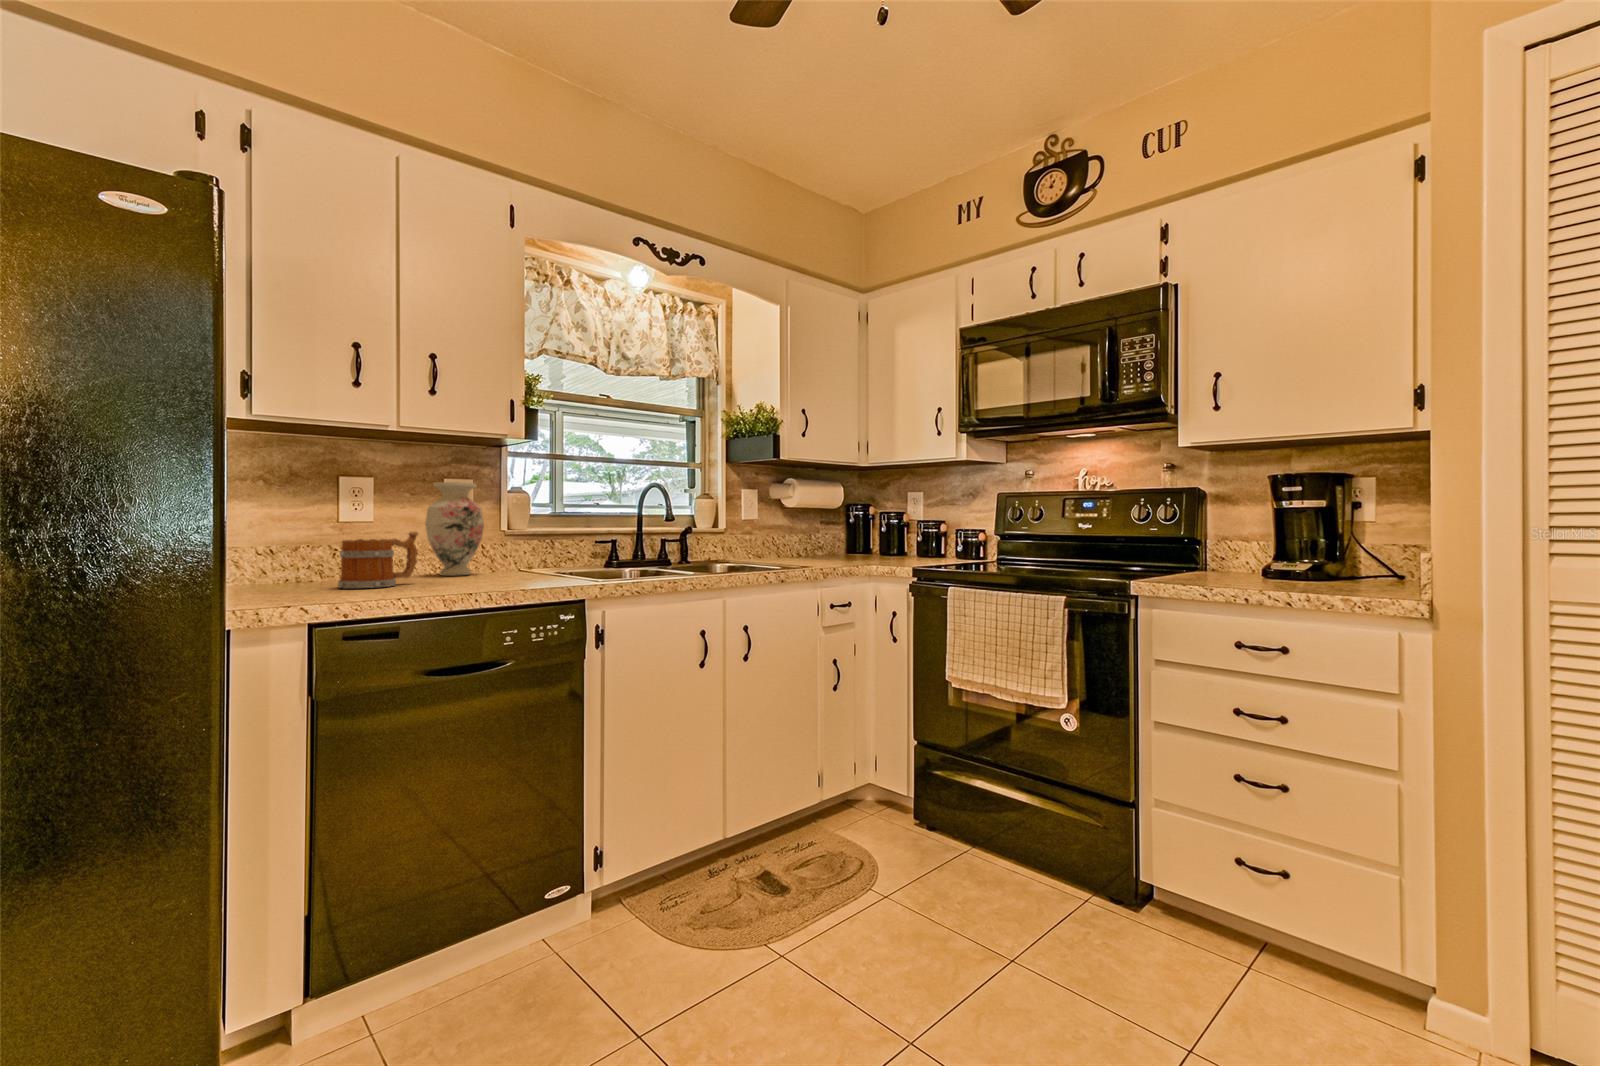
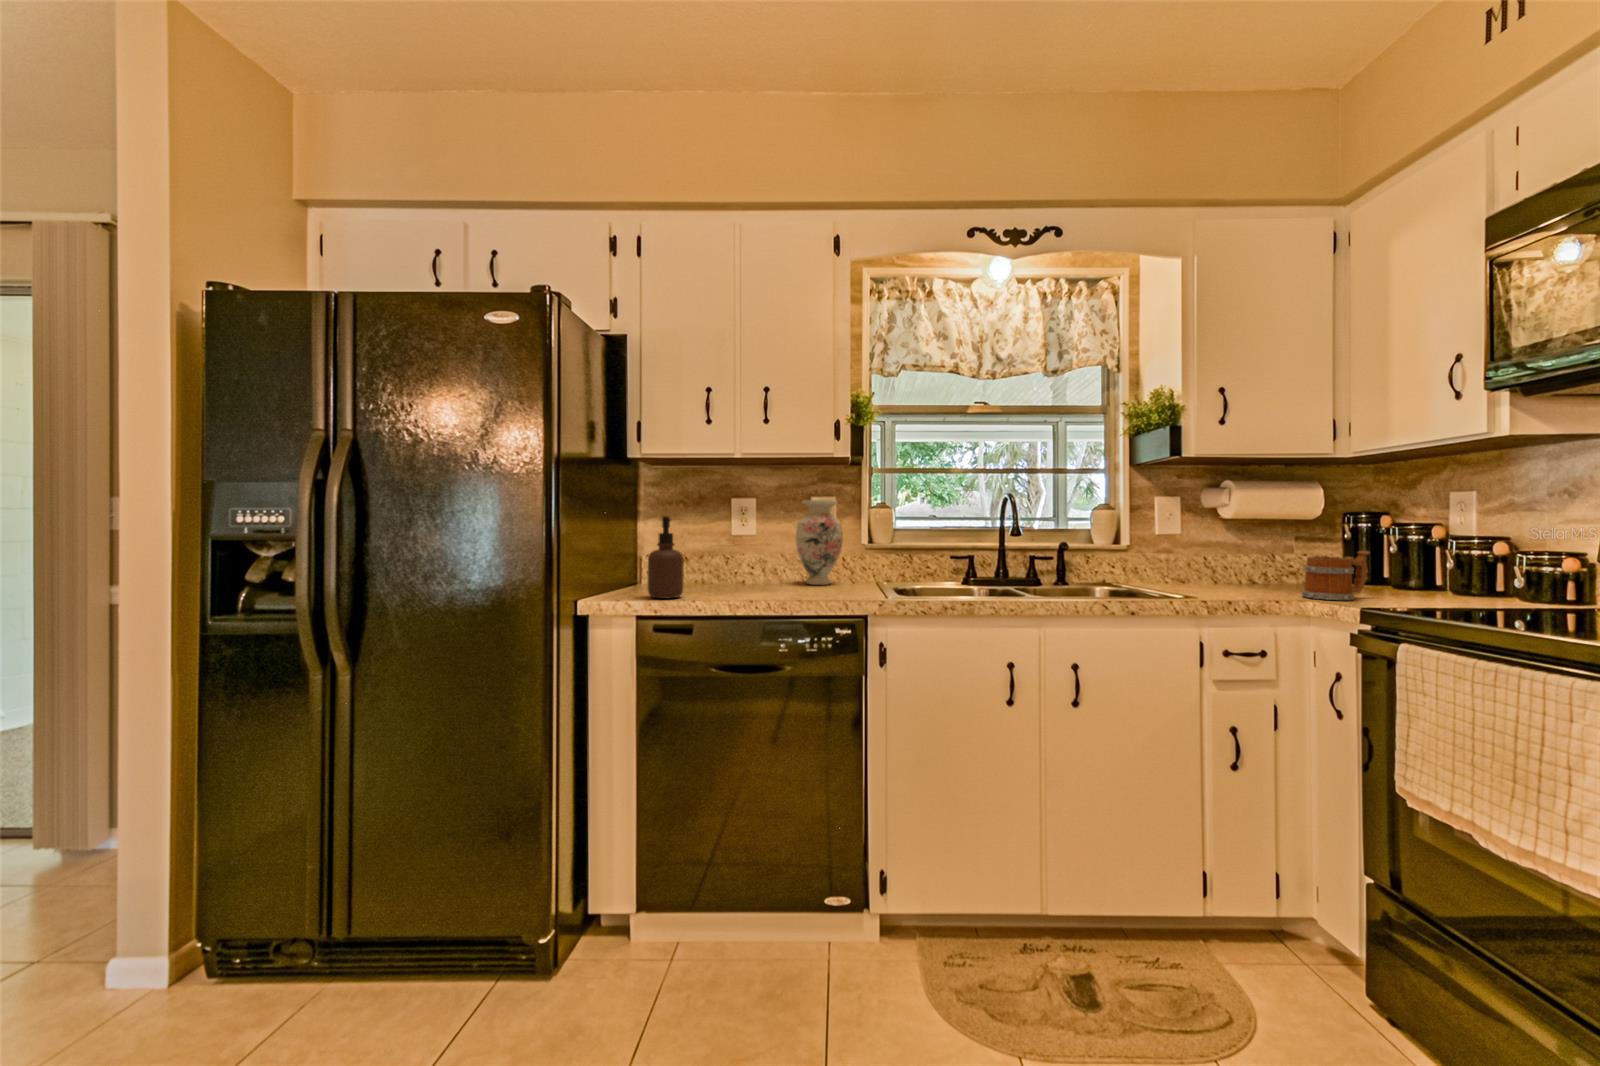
soap dispenser: none [266,492,322,598] -> present [648,516,684,598]
mug: present [338,531,418,588] -> present [1302,551,1369,600]

